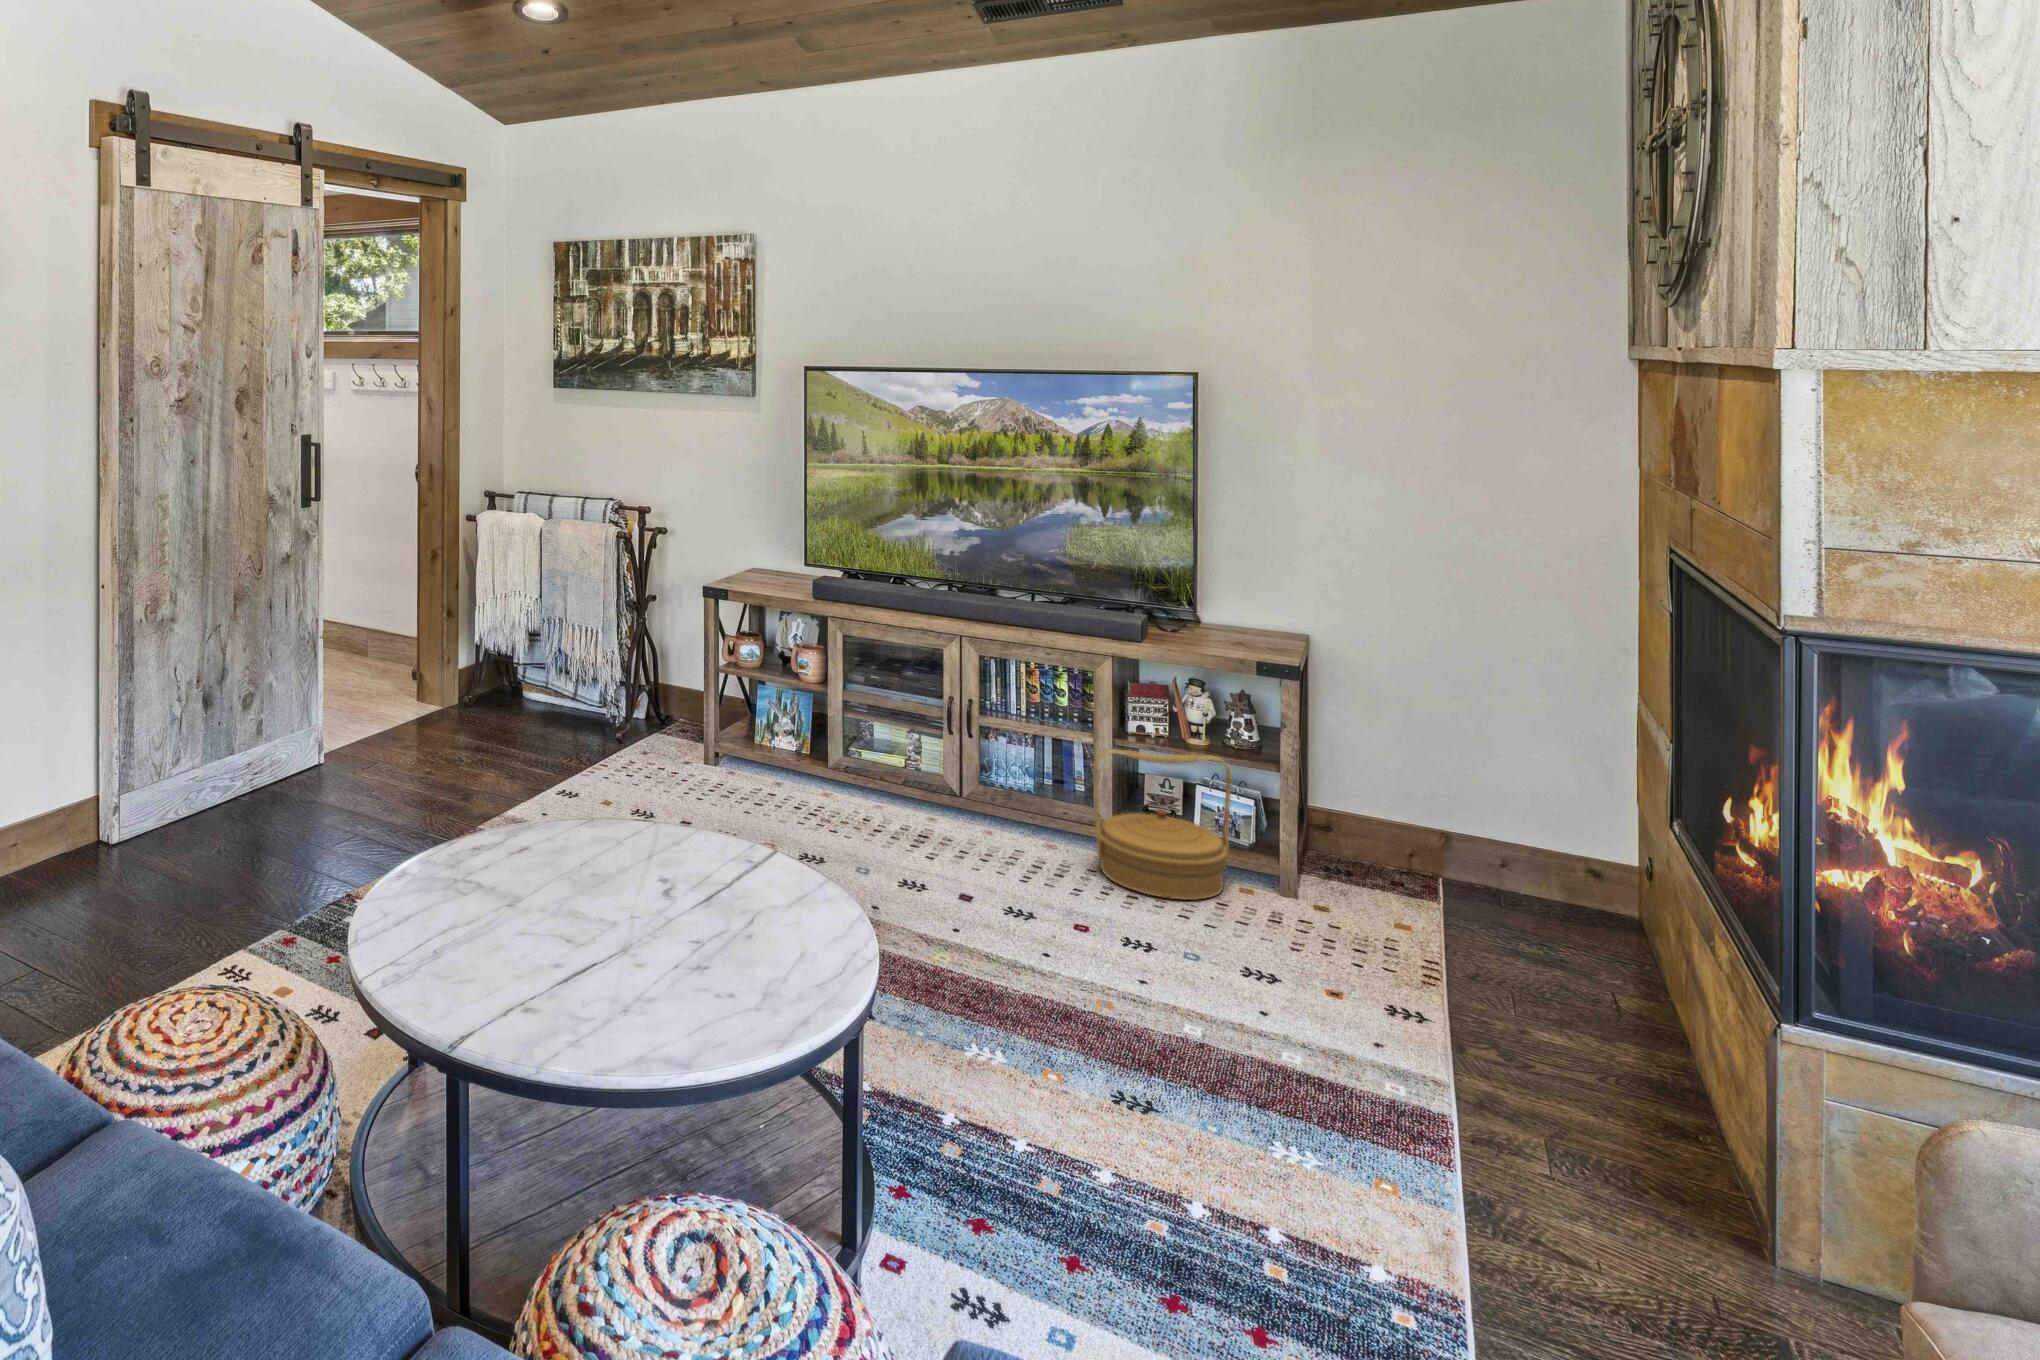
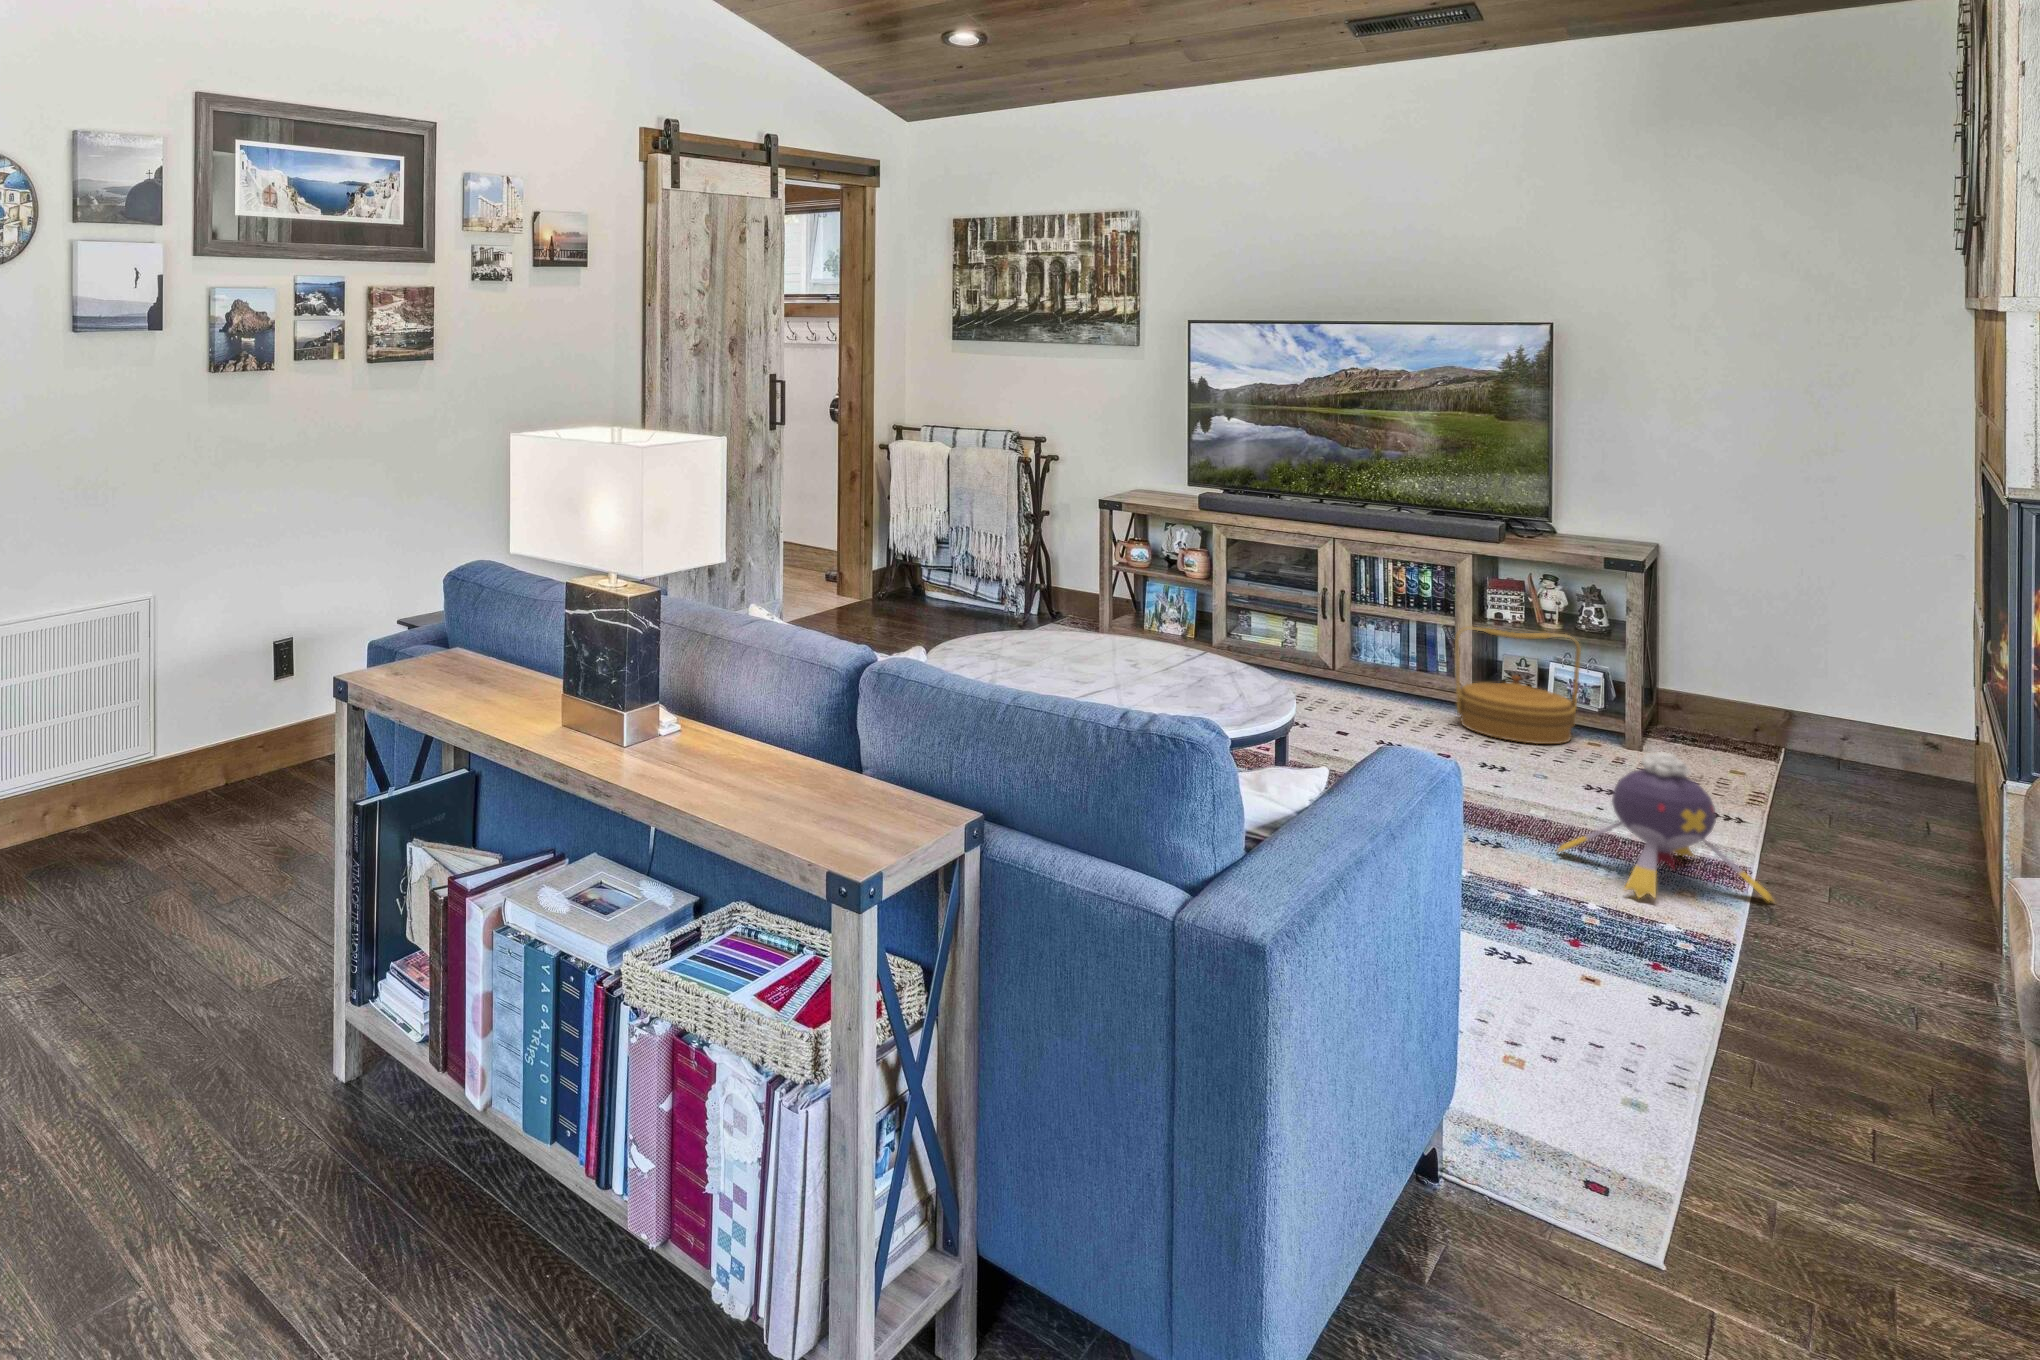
plush toy: none [1221,979,1501,1217] -> present [1558,752,1773,901]

